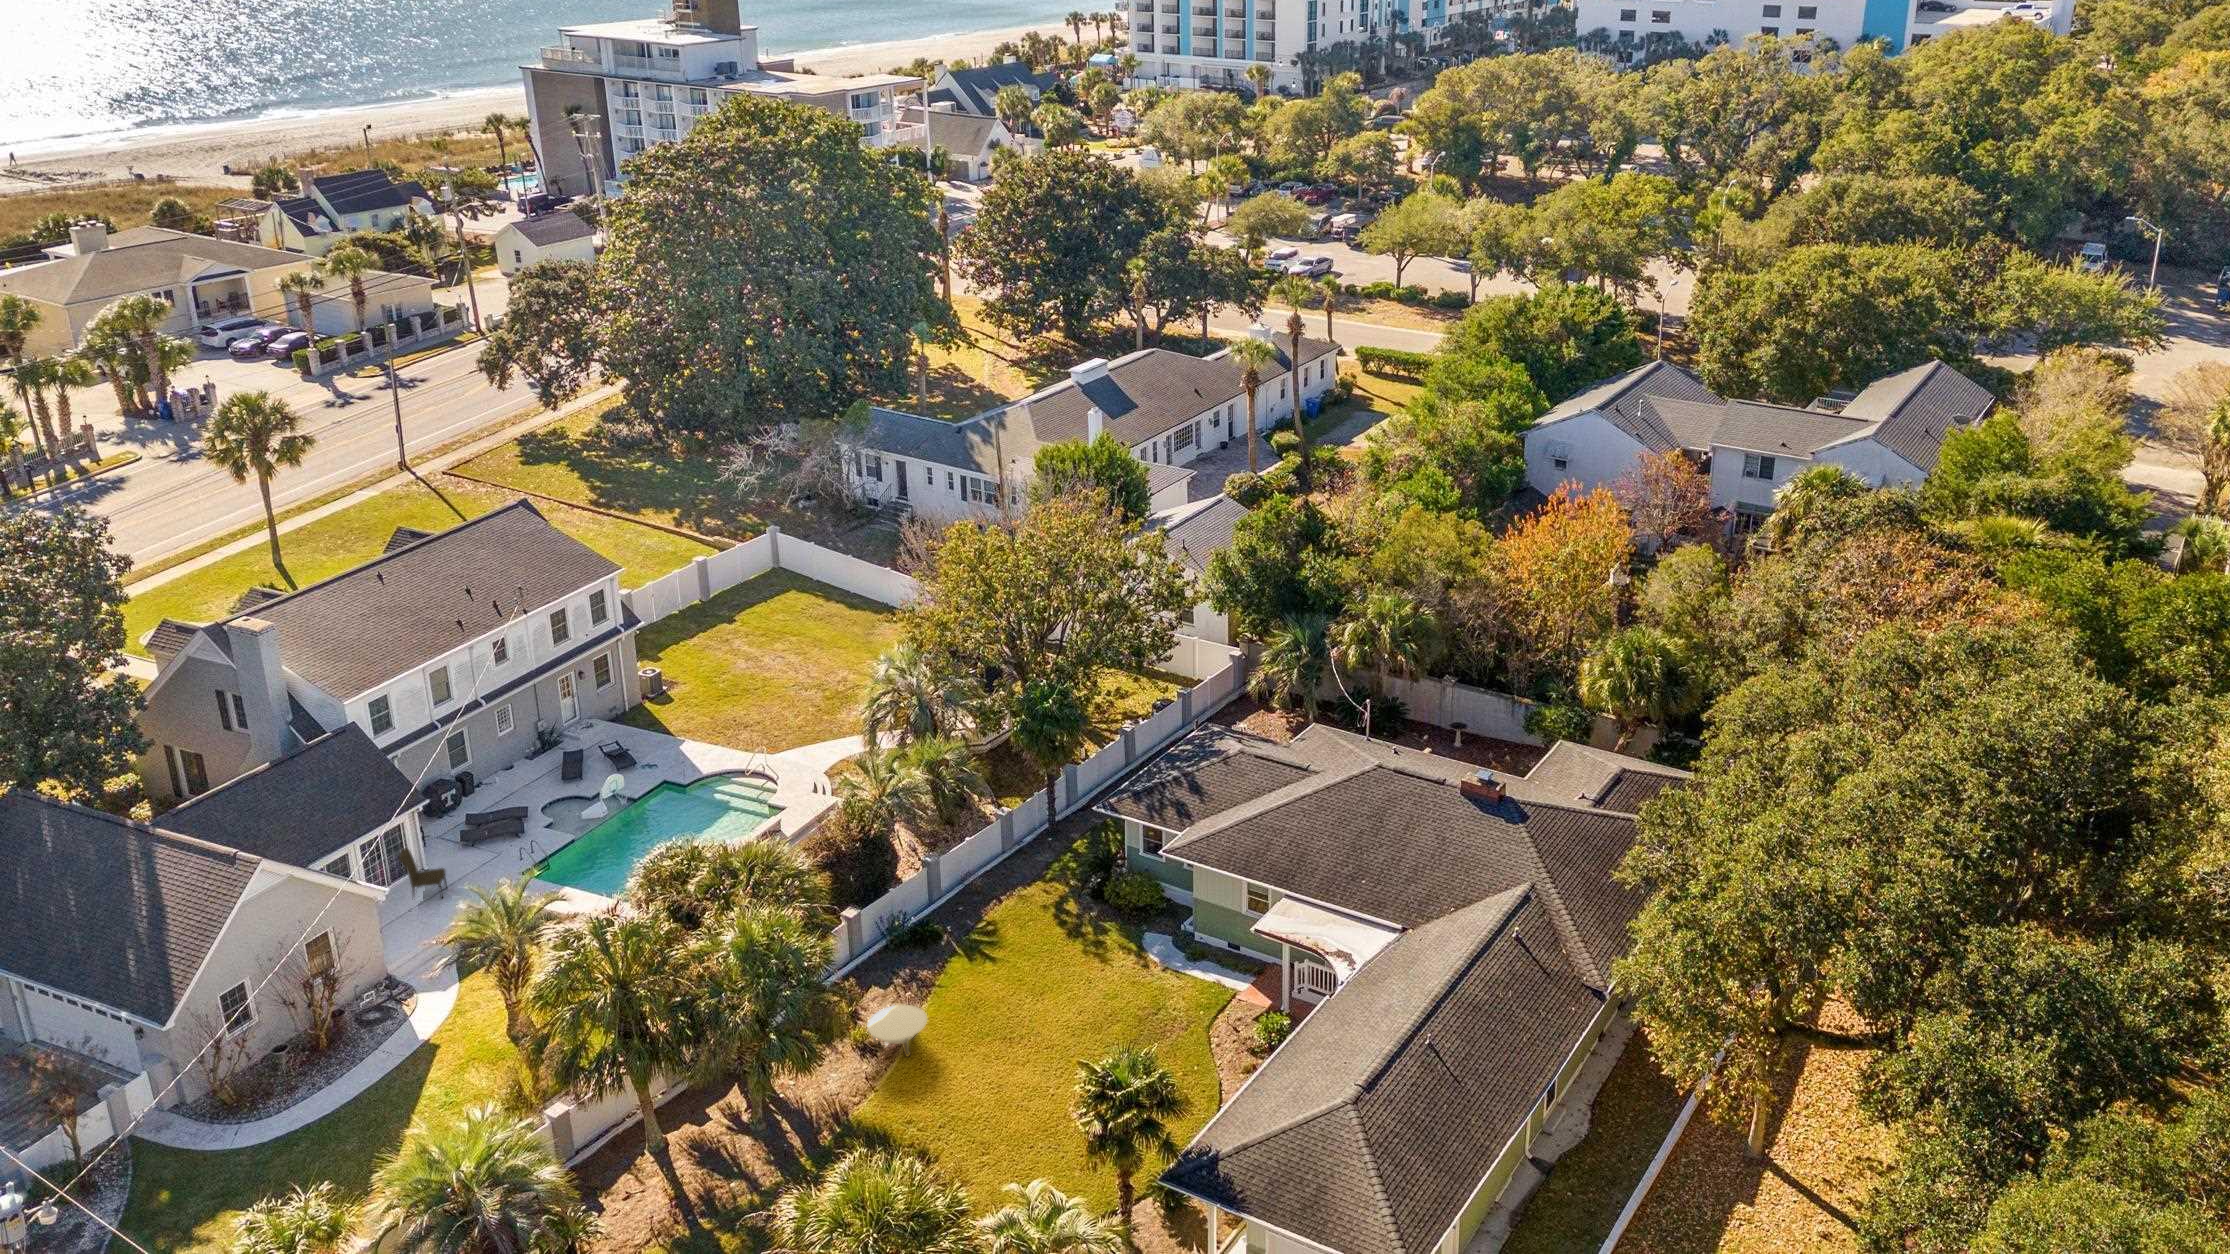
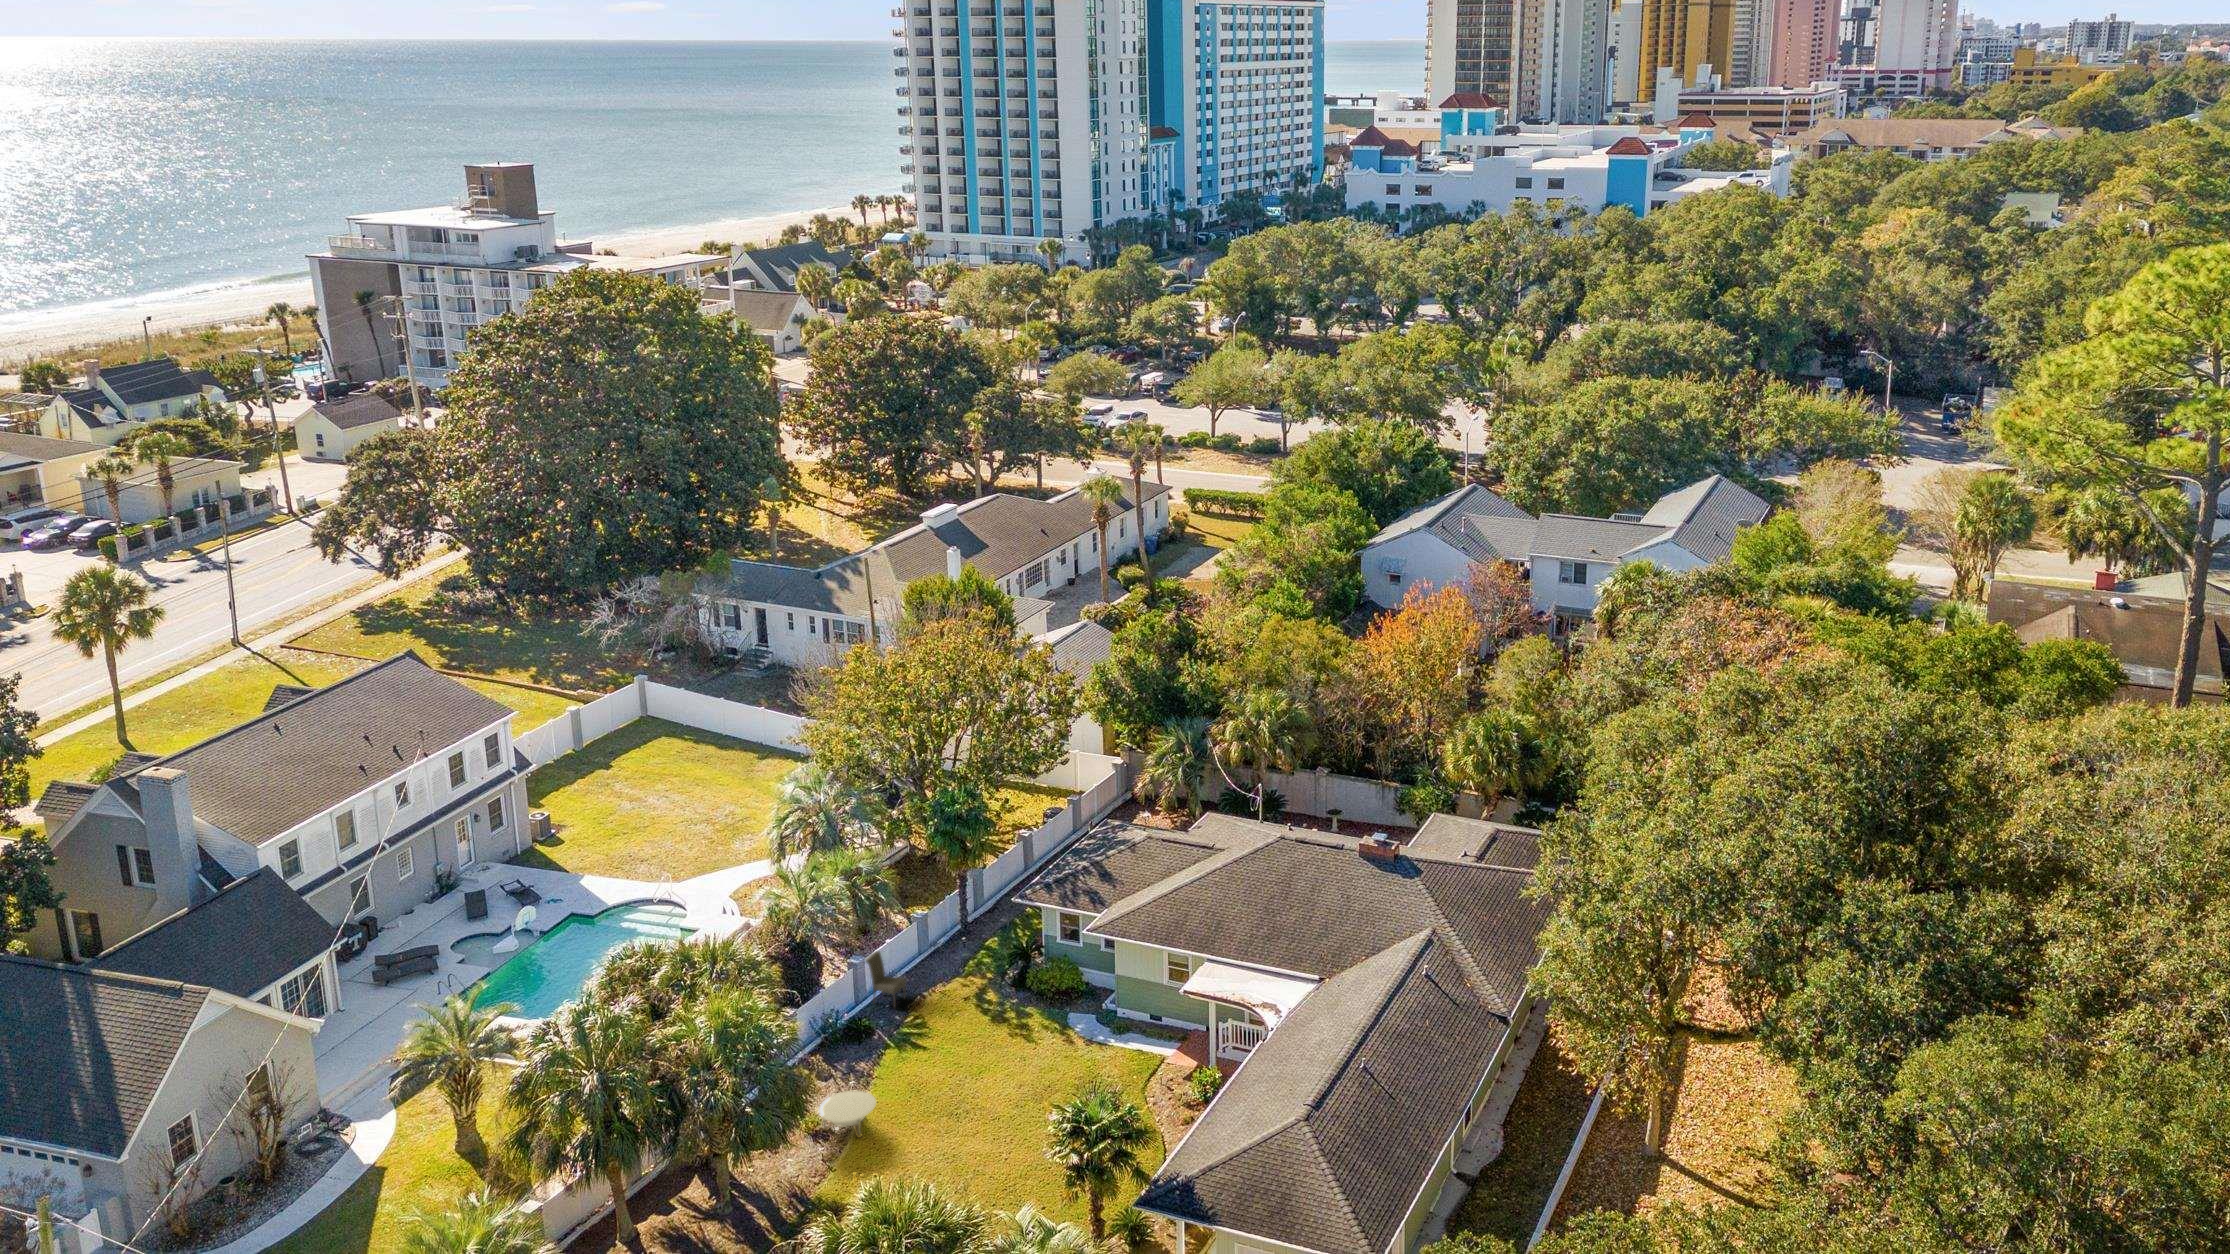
chair: present [398,848,447,897] -> present [866,951,906,1006]

